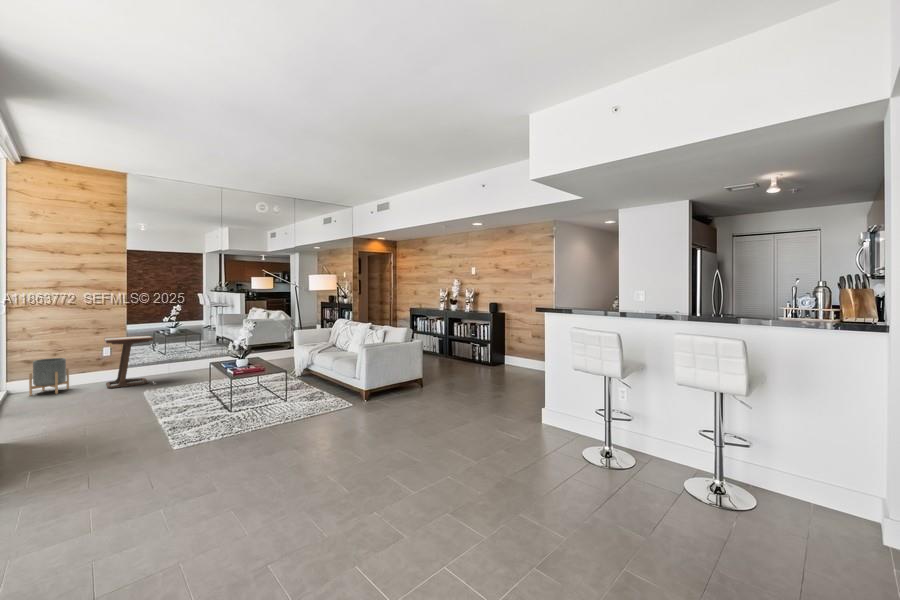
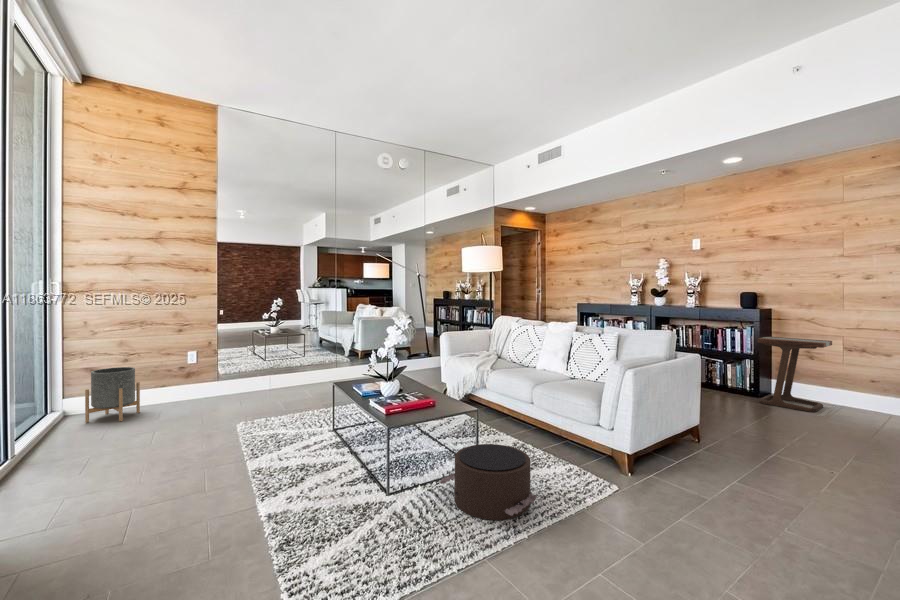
side table: present [104,336,153,388] -> present [757,337,832,413]
pouf: none [259,388,307,420] -> present [439,444,538,520]

